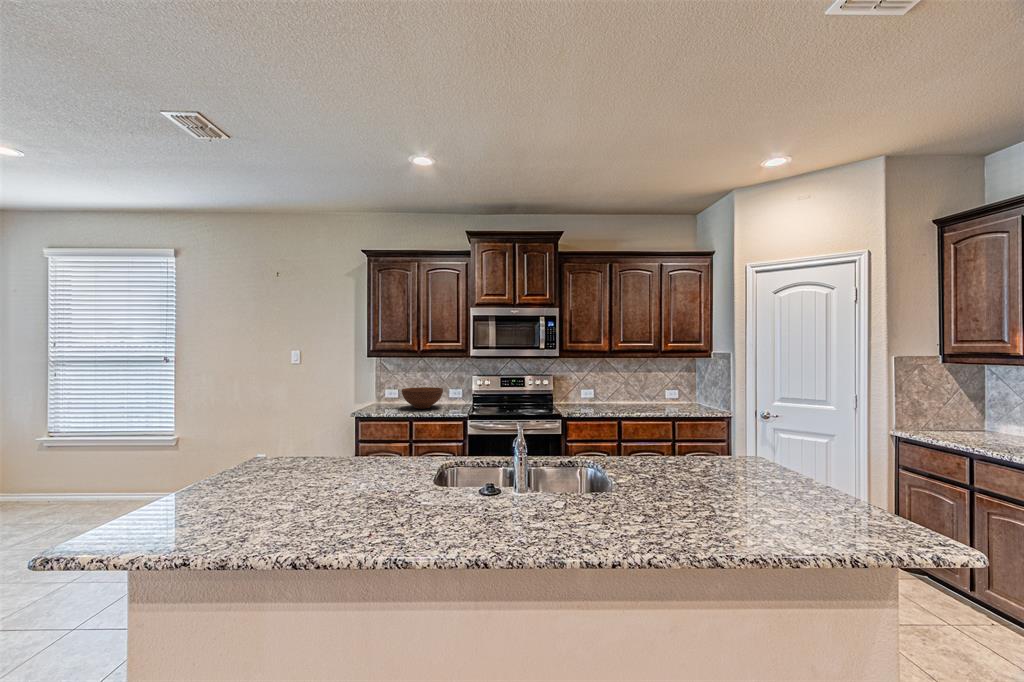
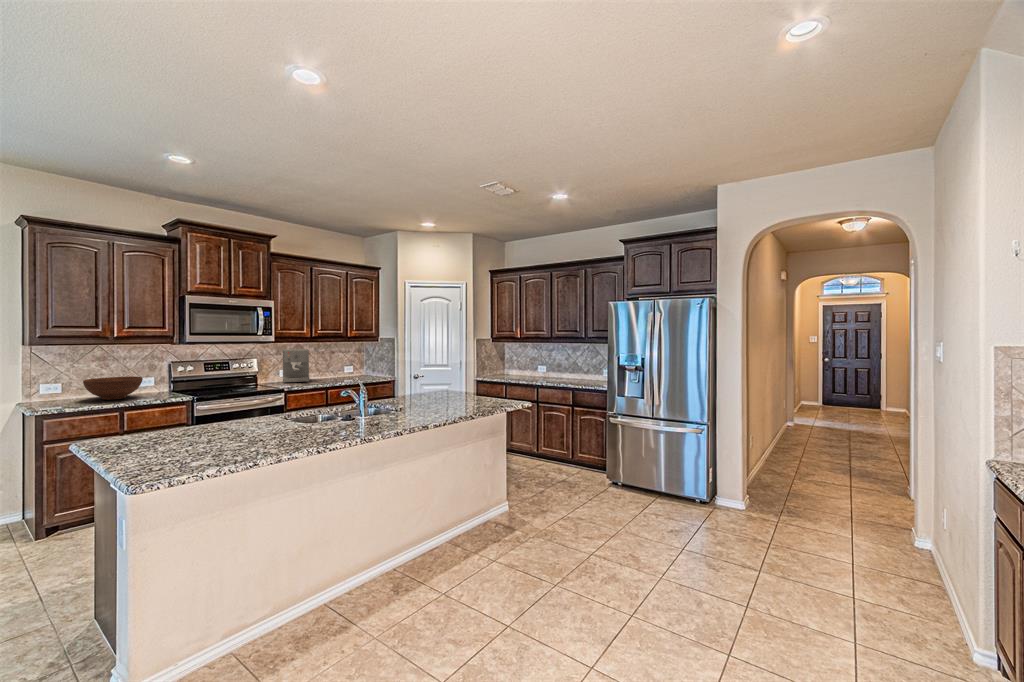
coffee maker: none [577,366,613,409] -> present [283,349,309,383]

